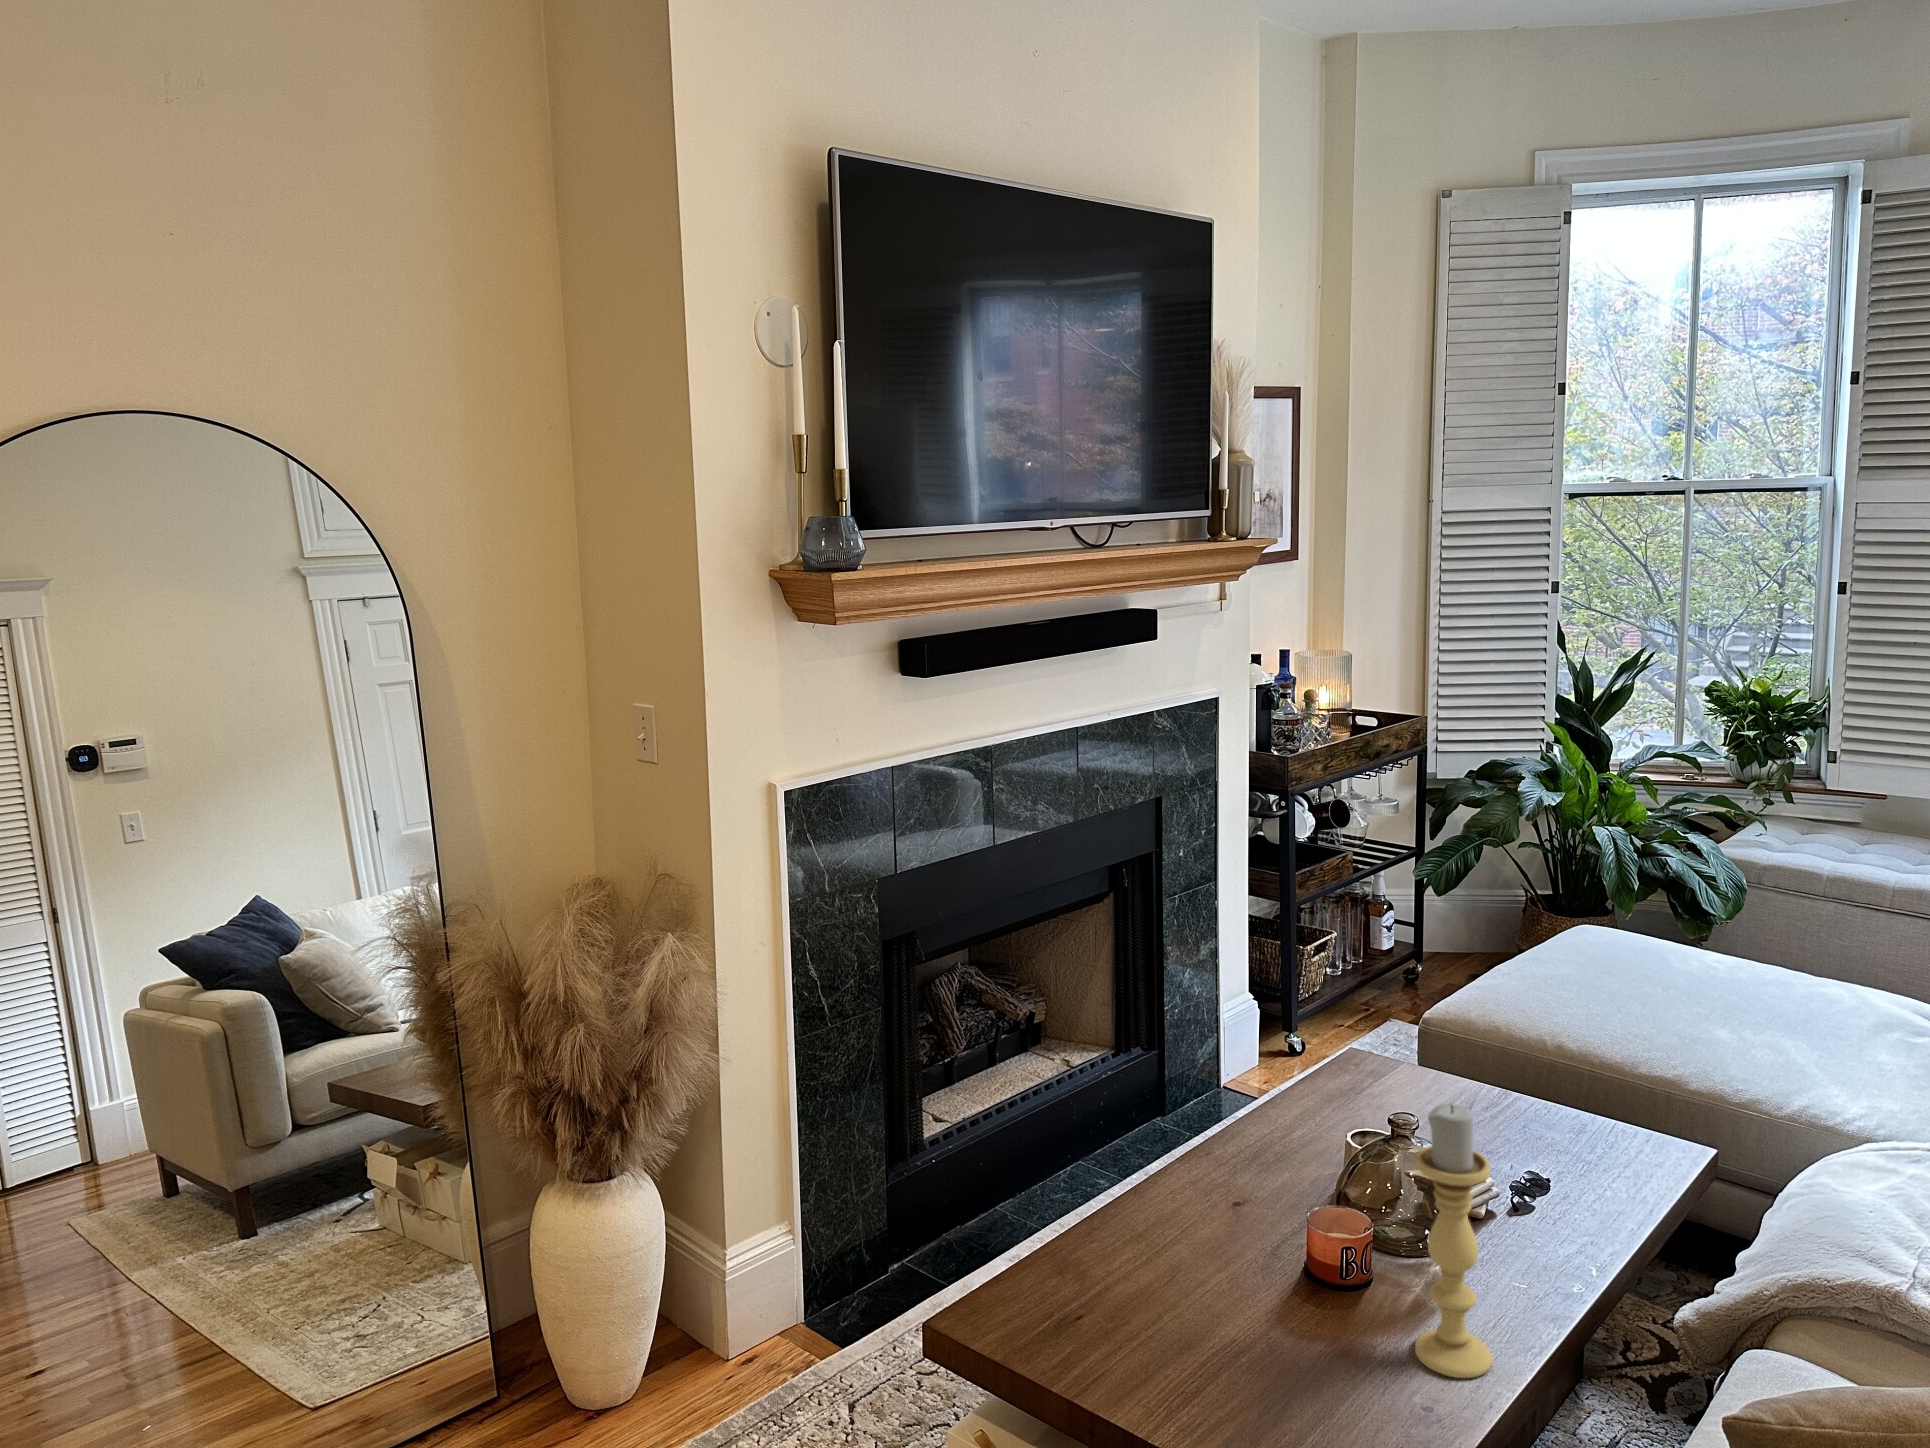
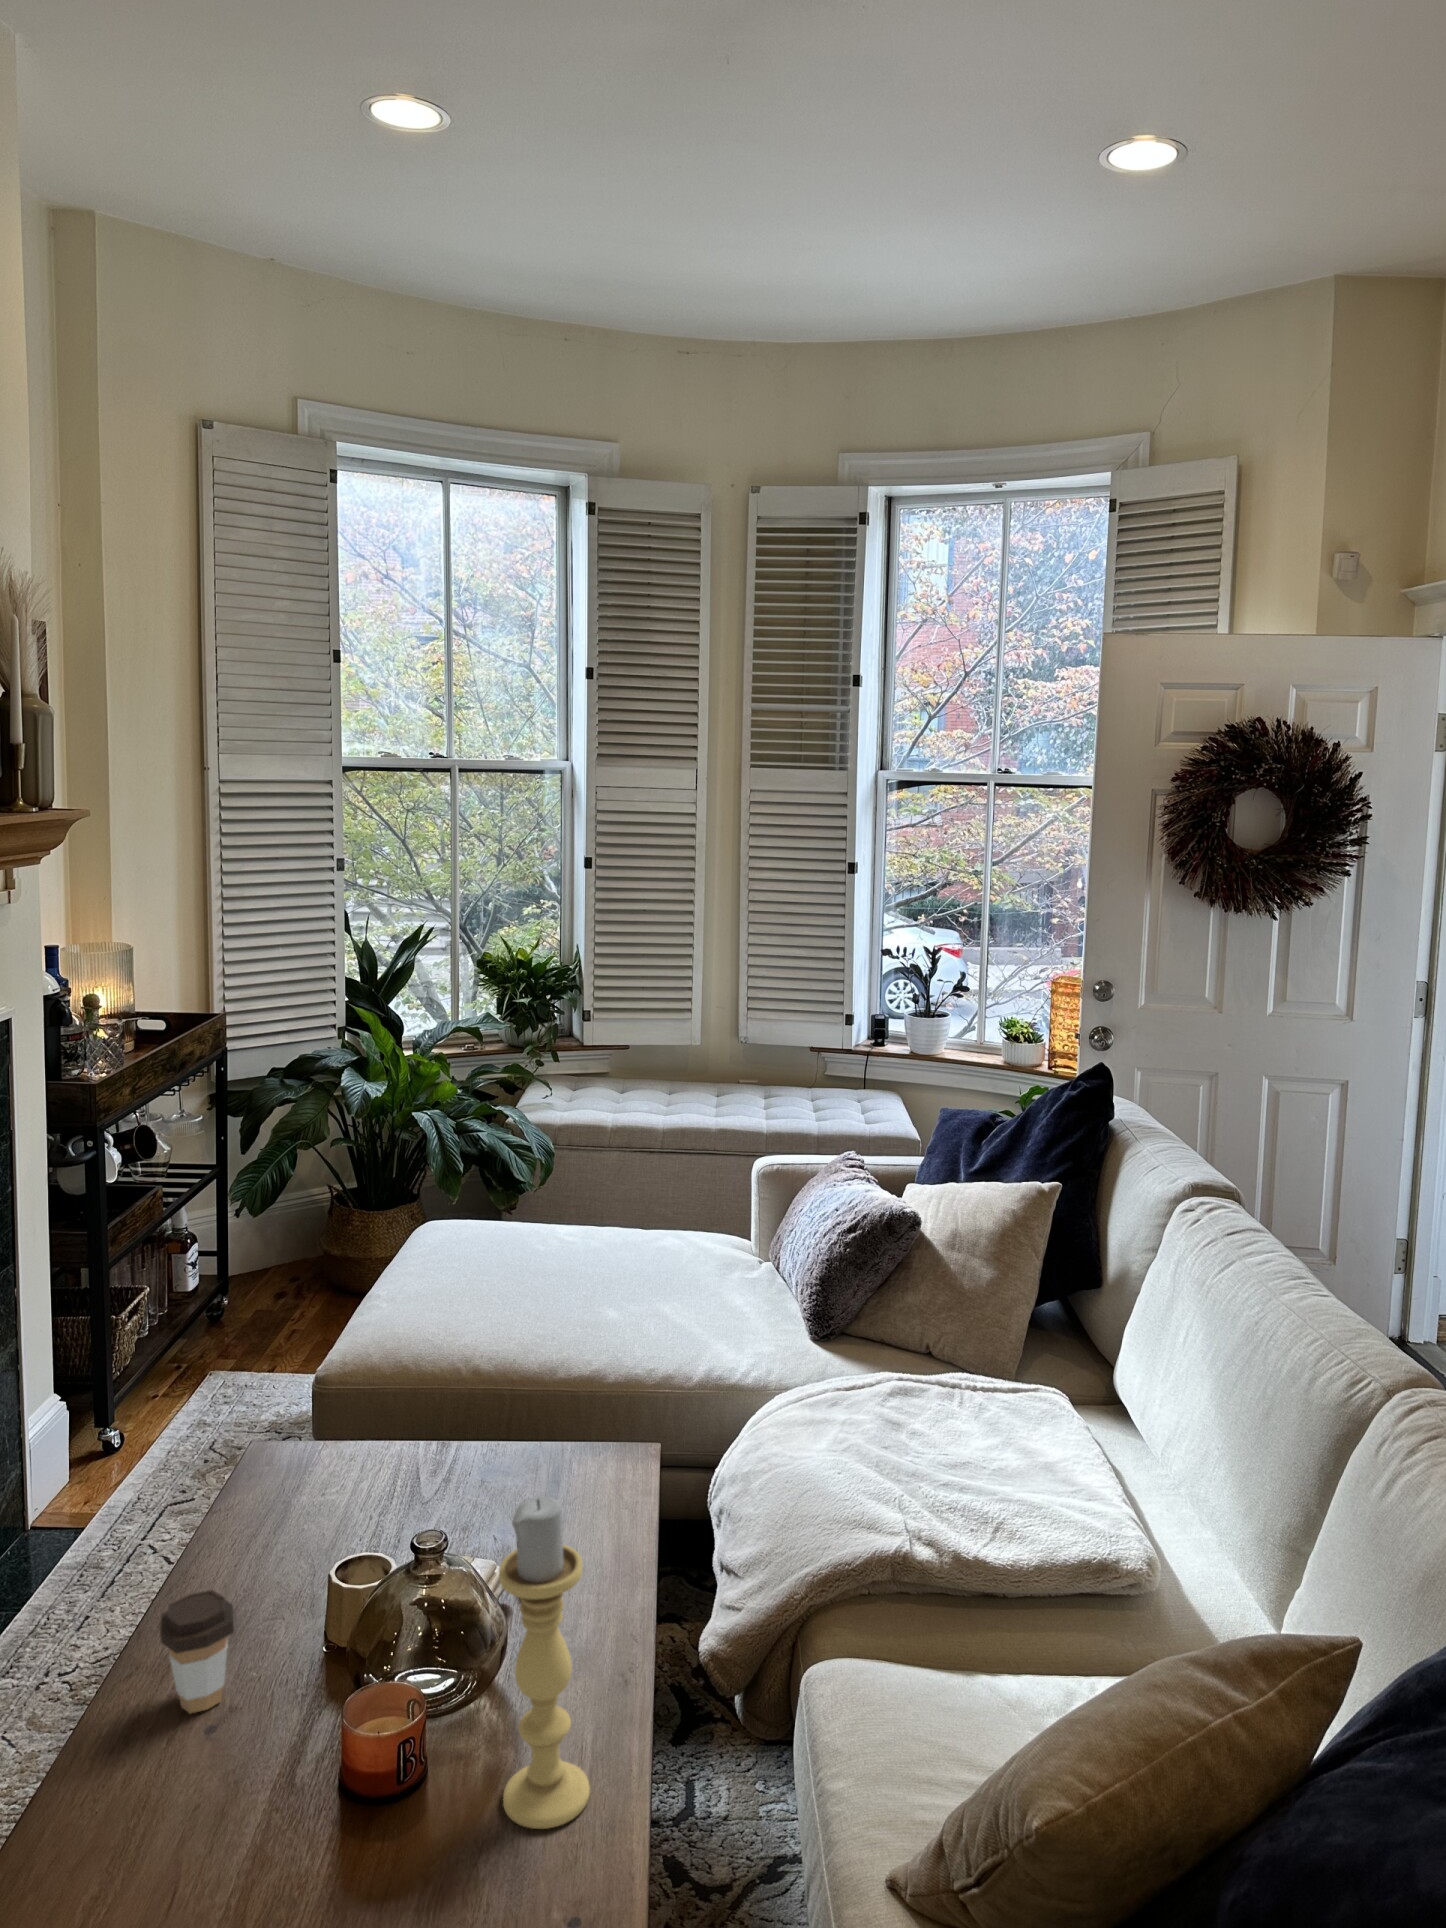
coffee cup: none [1207,1116,1261,1202] -> present [160,1590,234,1713]

